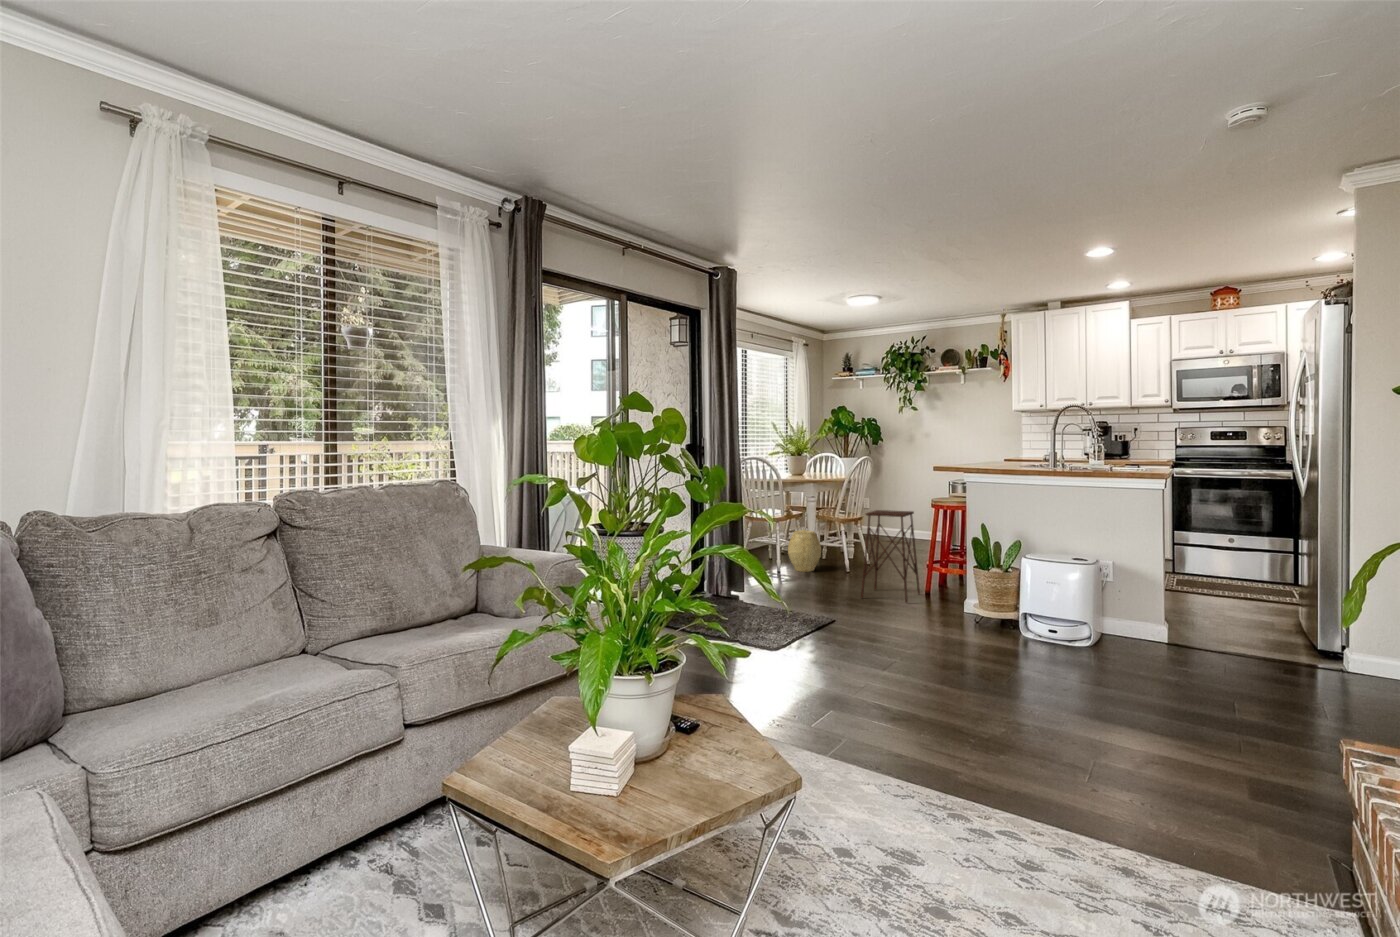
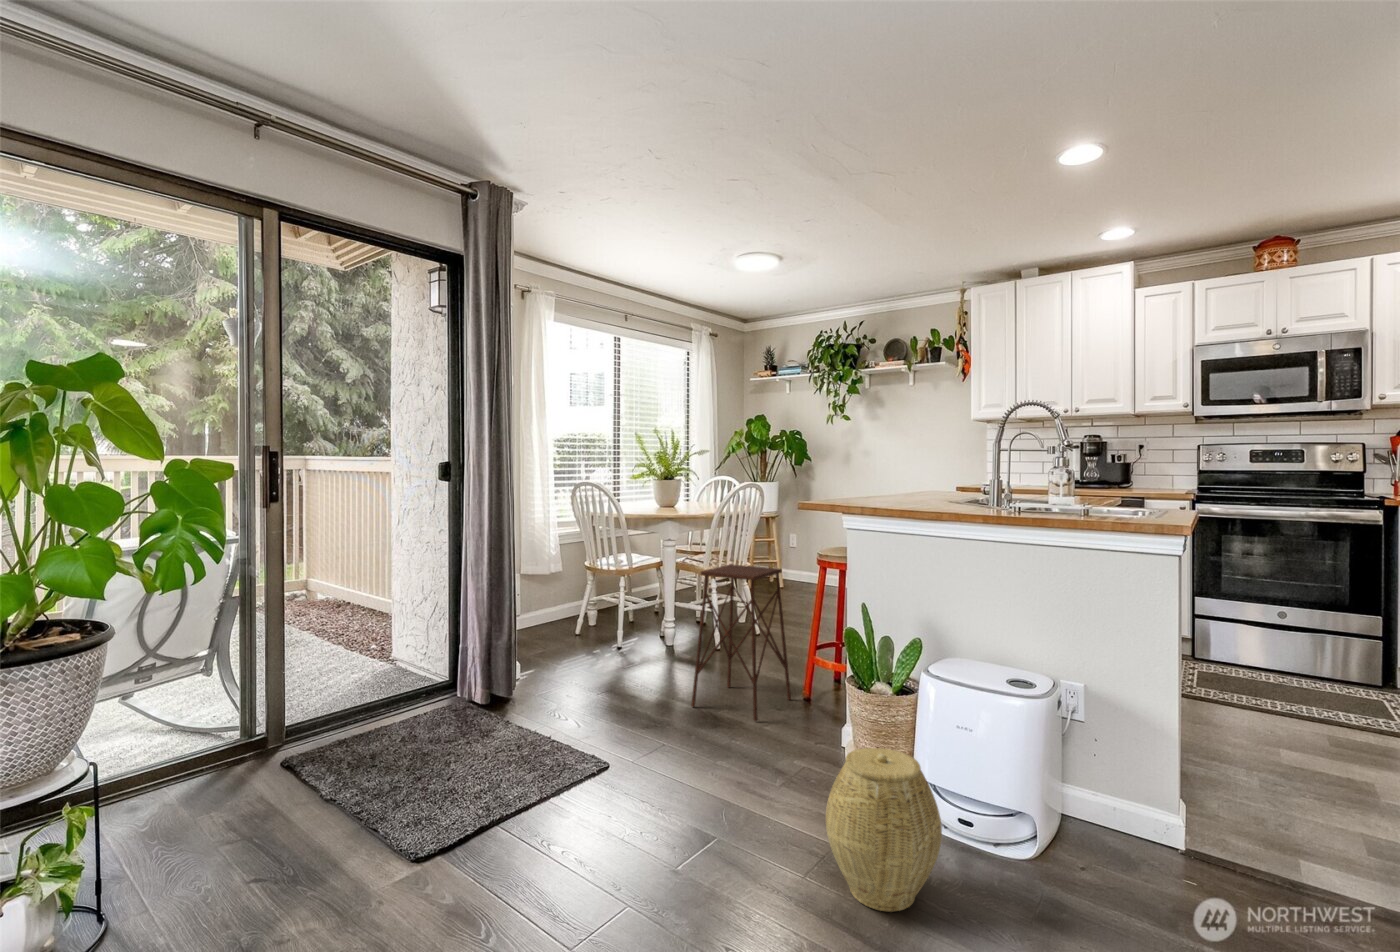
woven basket: present [788,530,821,572] -> present [826,748,942,911]

